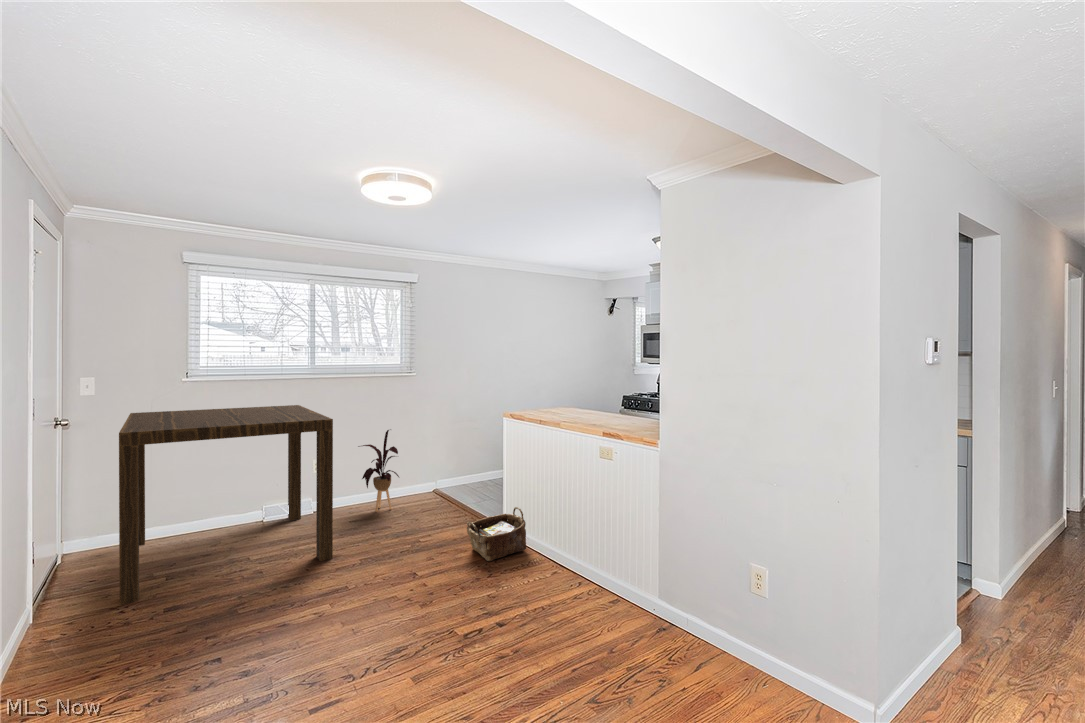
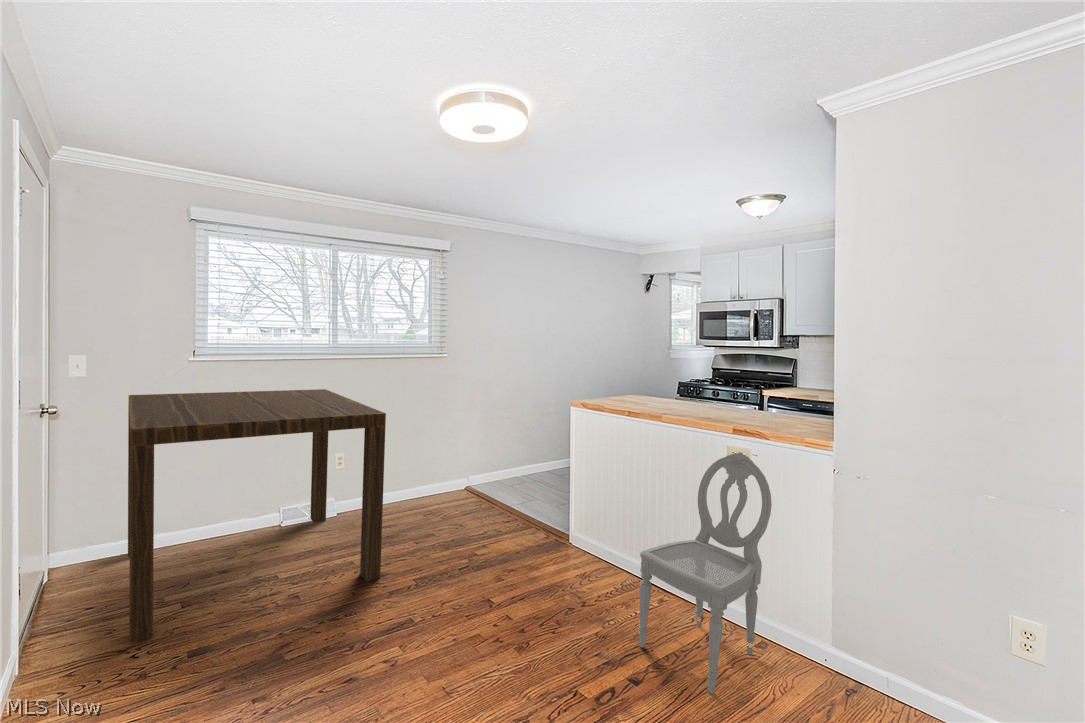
house plant: present [358,430,399,512] -> none [390,420,440,514]
dining chair: none [526,437,630,633] -> present [639,452,772,694]
woven basket: present [467,507,526,561] -> none [537,519,605,585]

